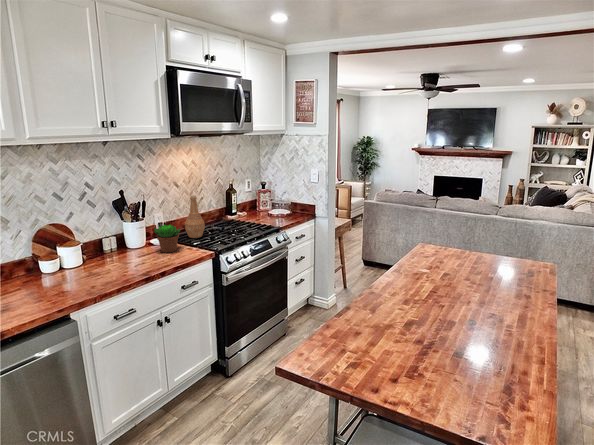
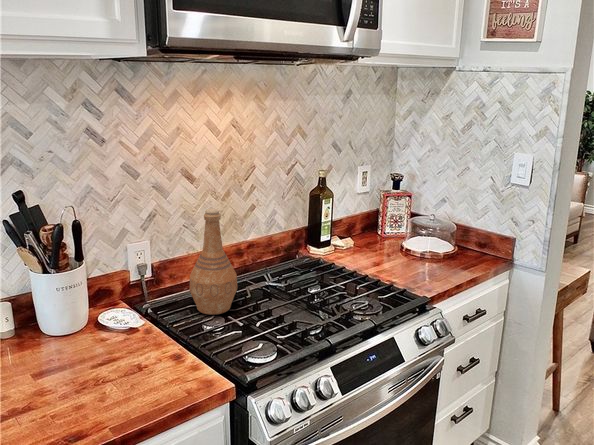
succulent plant: present [154,225,180,253] -> none [78,287,159,369]

